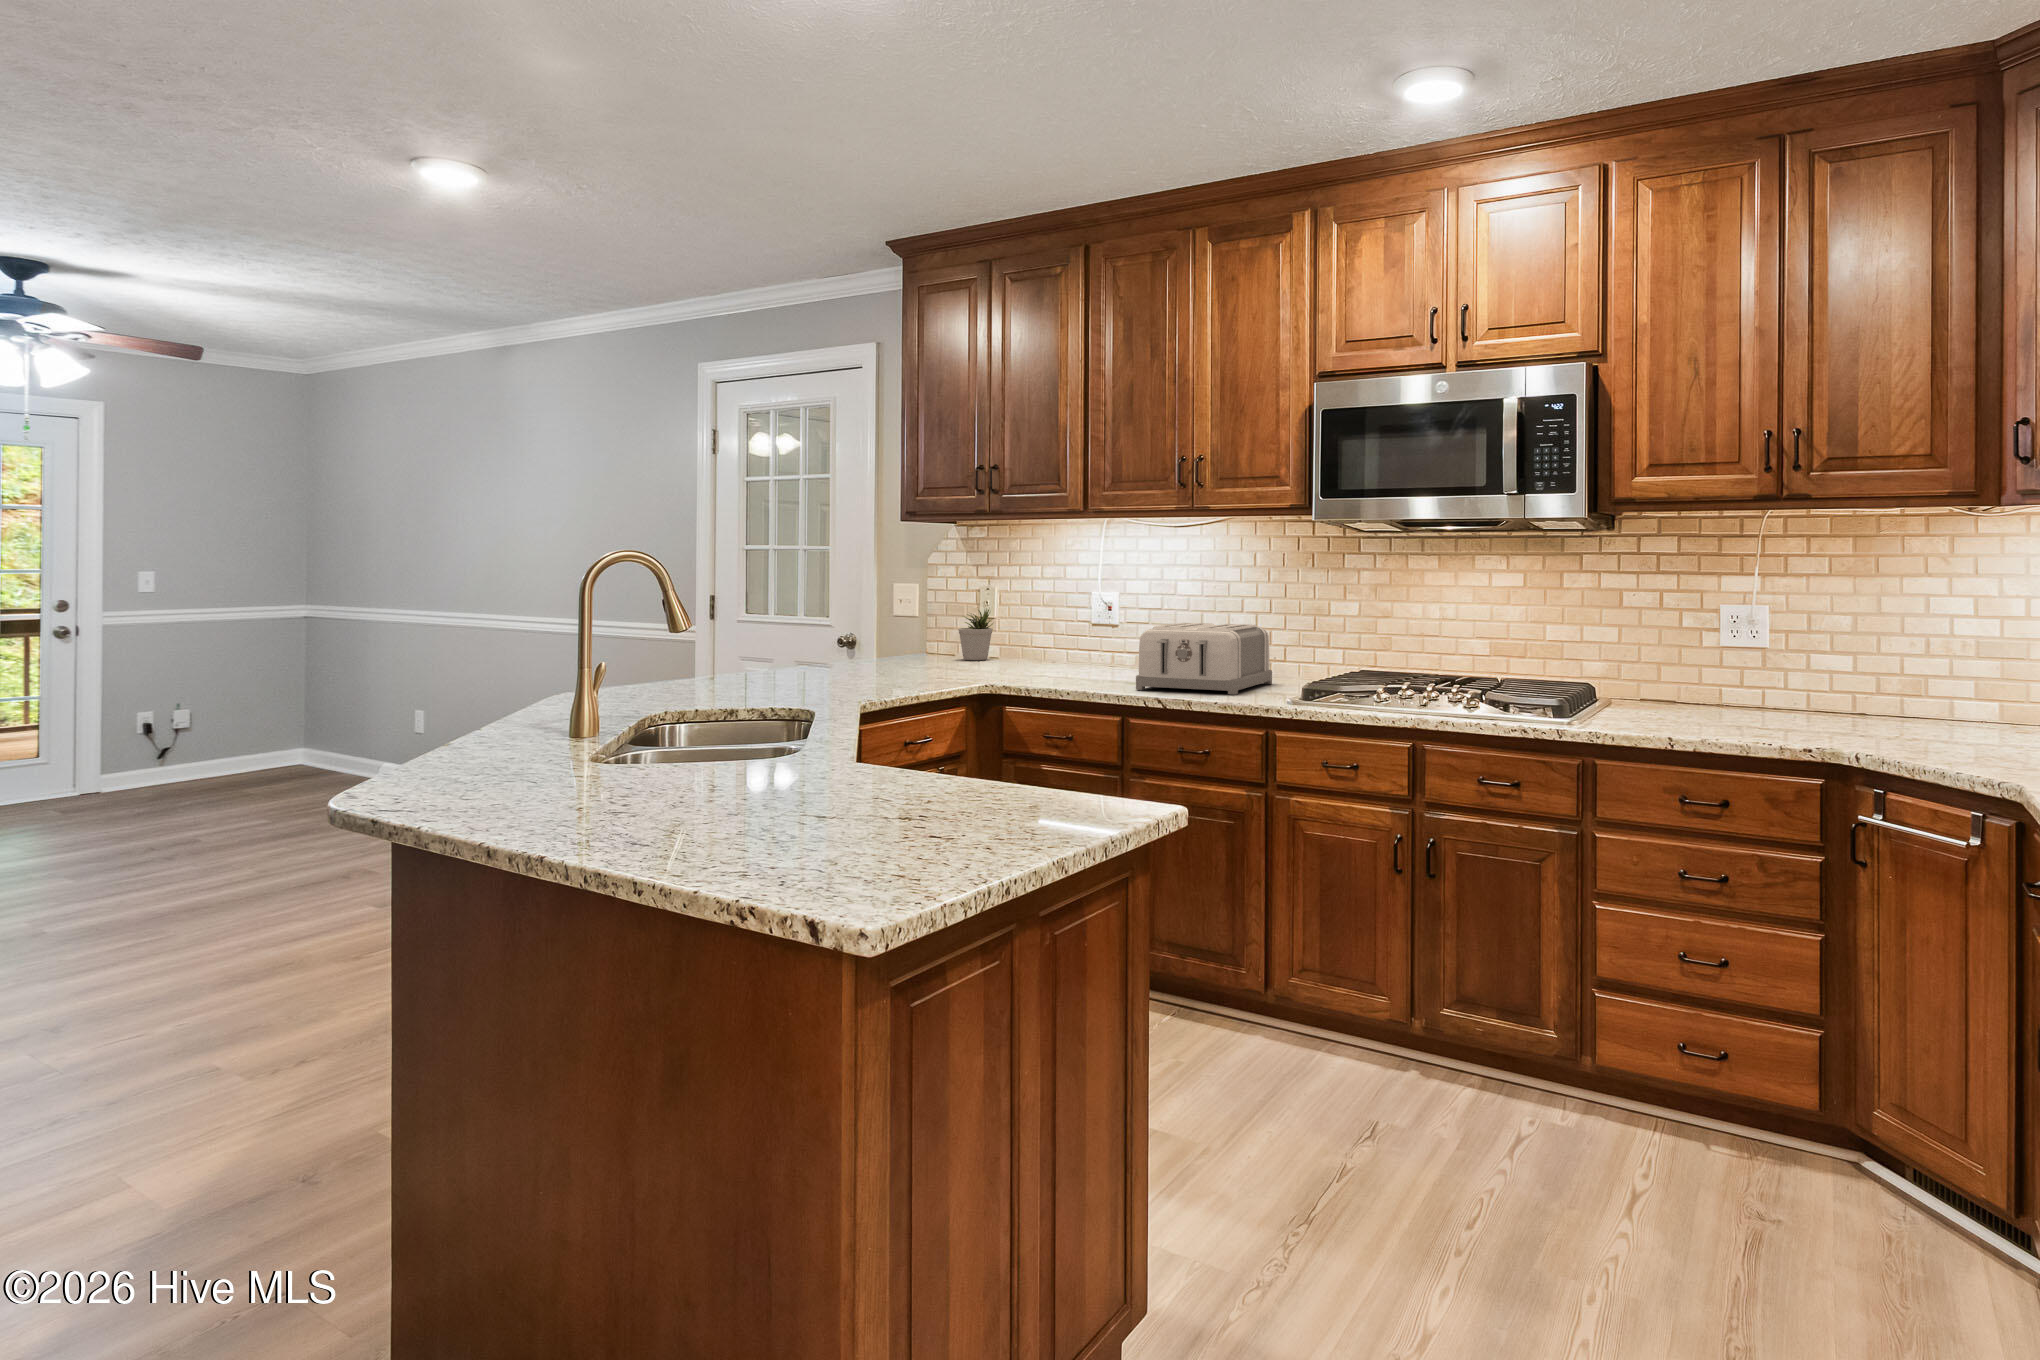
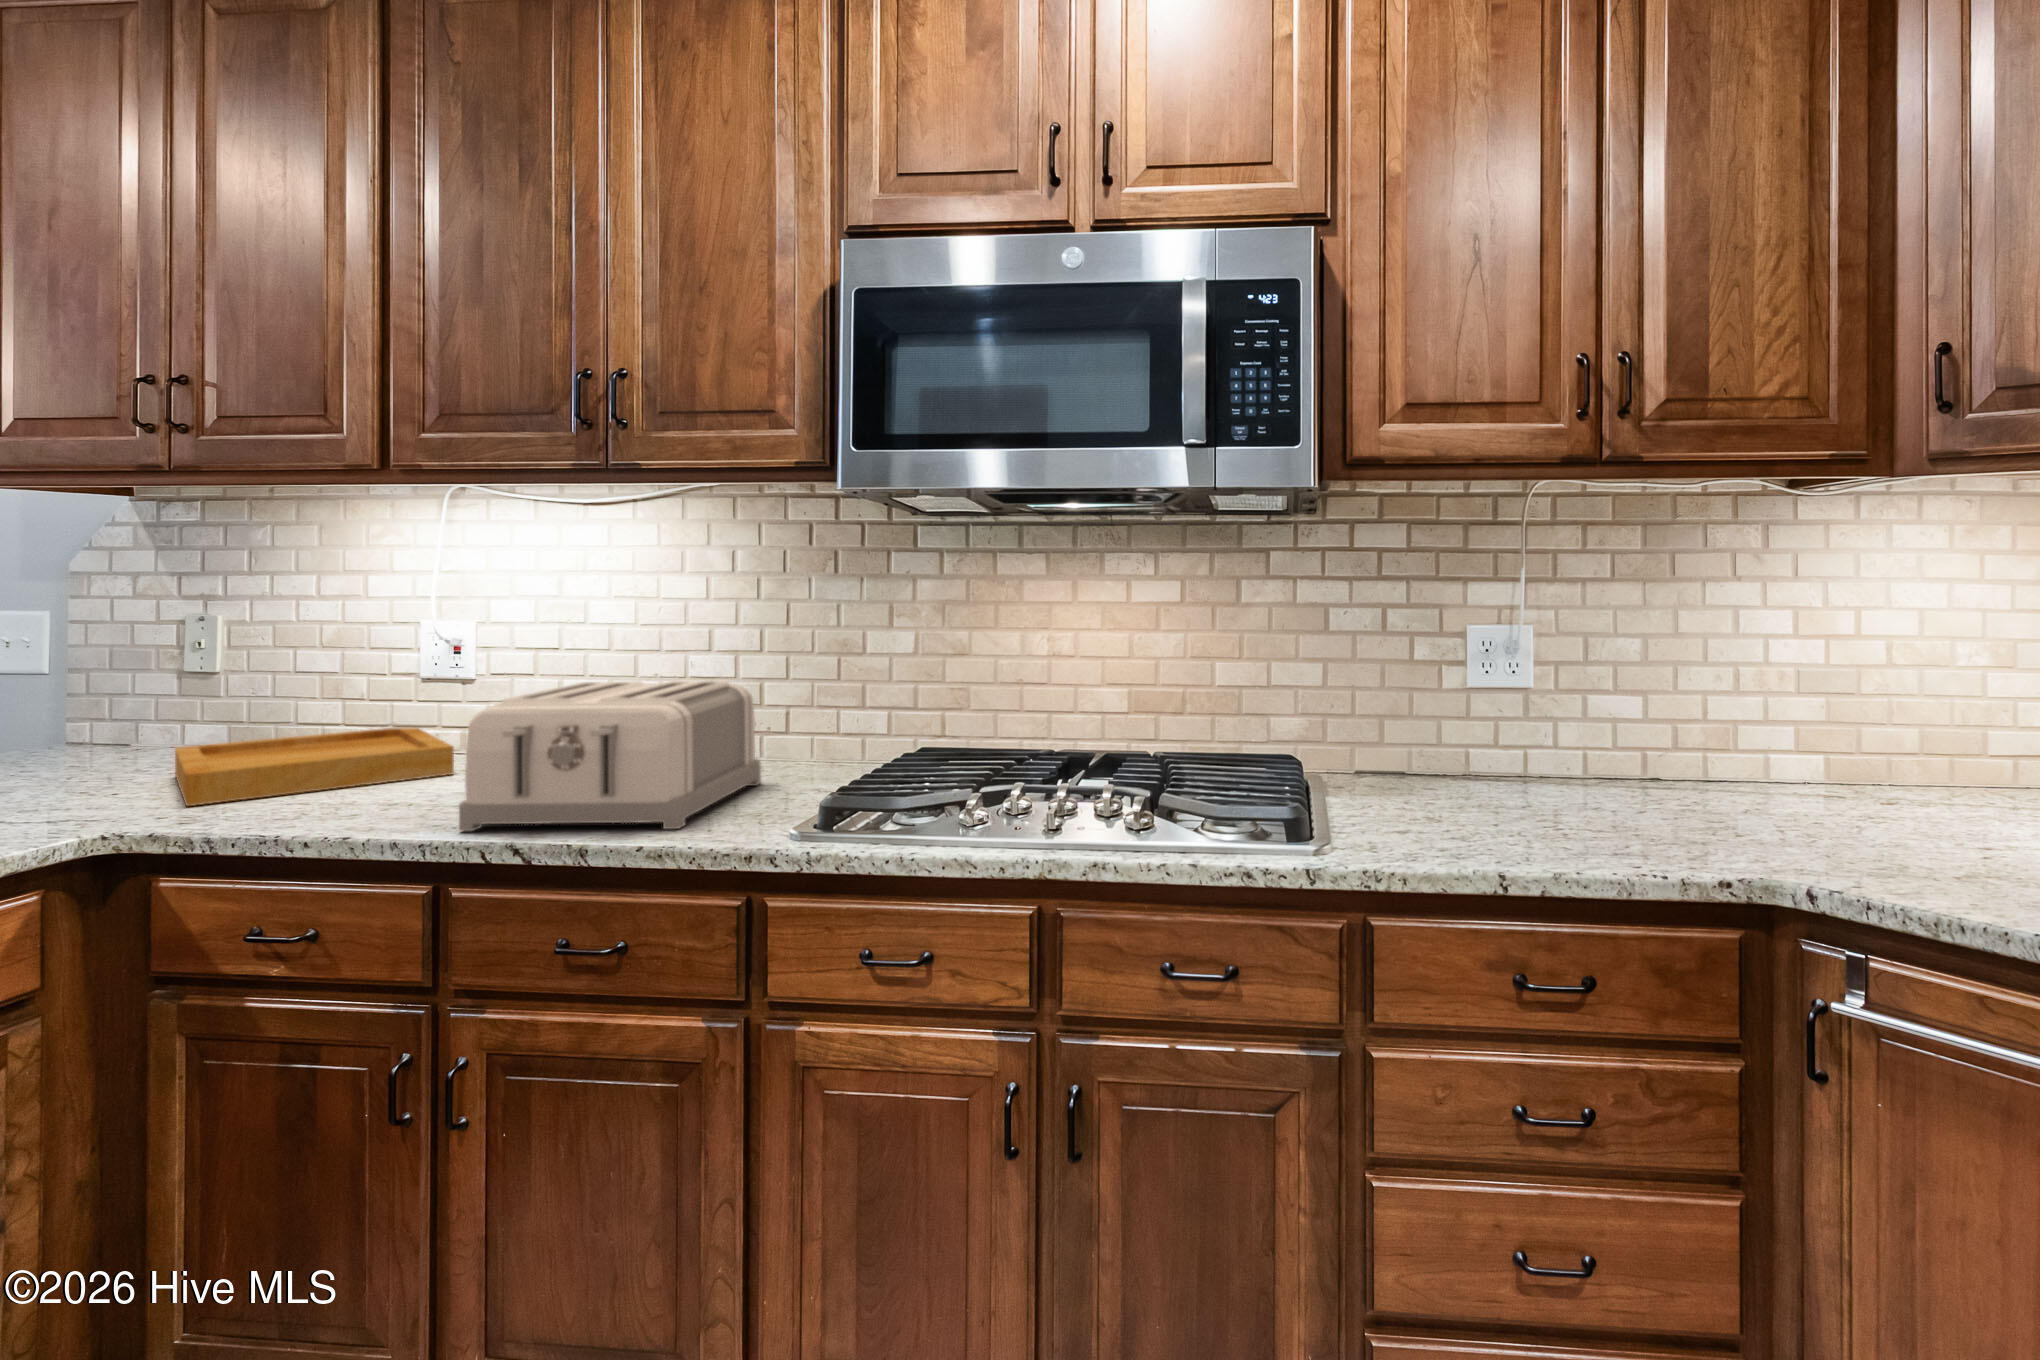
potted plant: present [958,608,993,660] -> none [127,653,217,757]
tray: none [990,650,1116,676] -> present [175,727,454,806]

